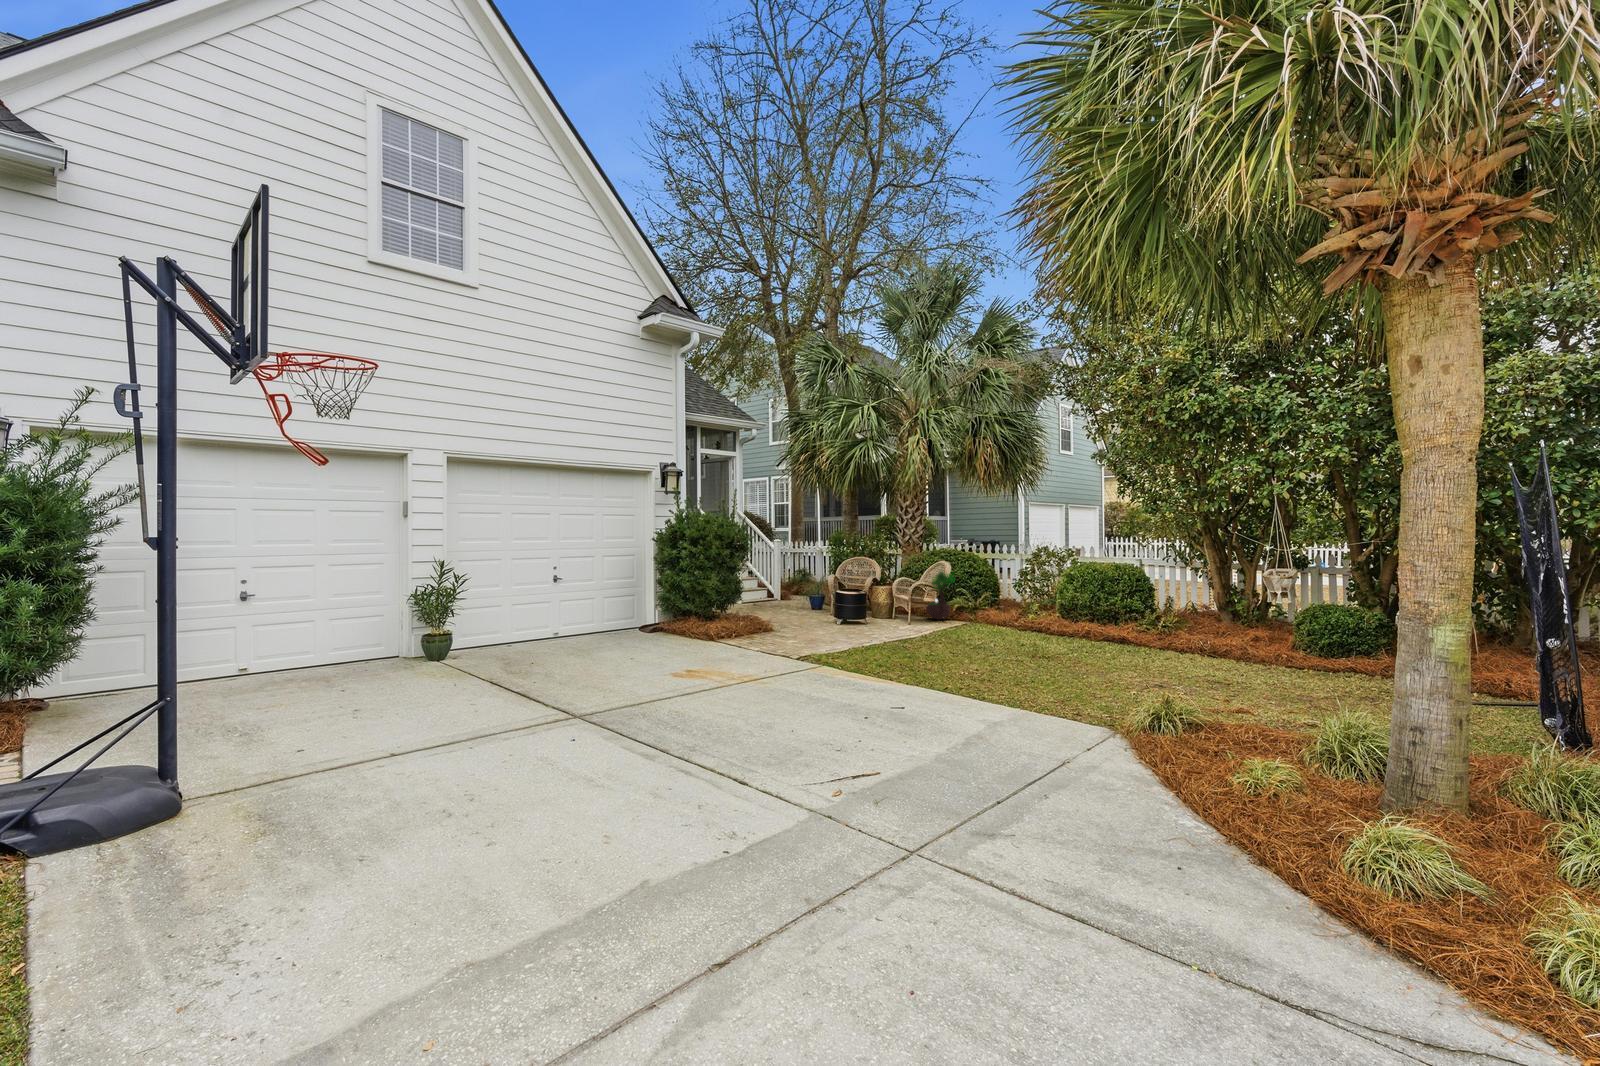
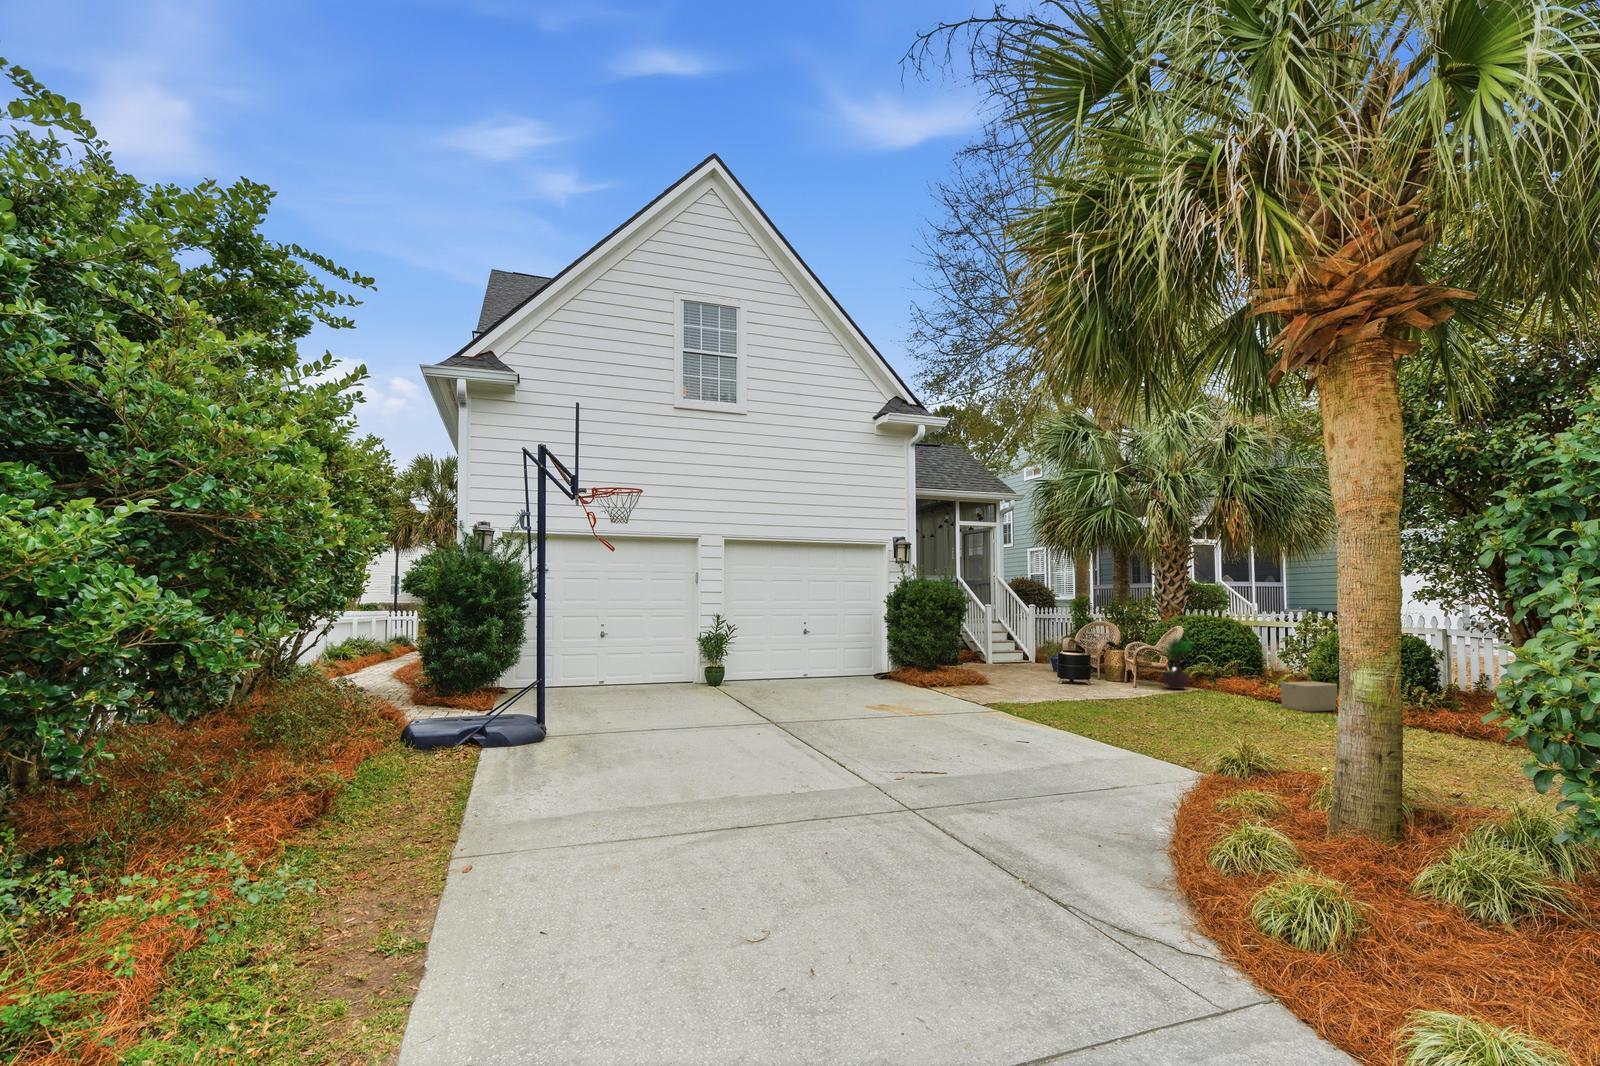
cardboard box: none [1045,606,1088,635] -> present [1281,681,1337,712]

